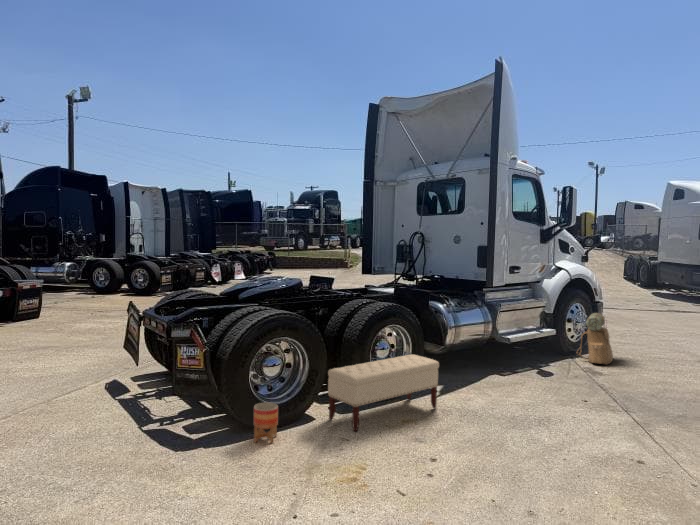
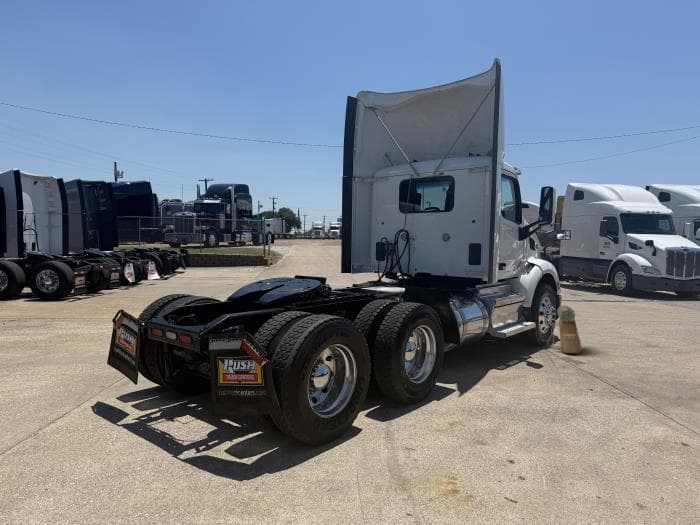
bench: present [328,355,439,431] -> none [374,355,471,439]
planter: present [254,402,278,443] -> none [315,416,341,461]

